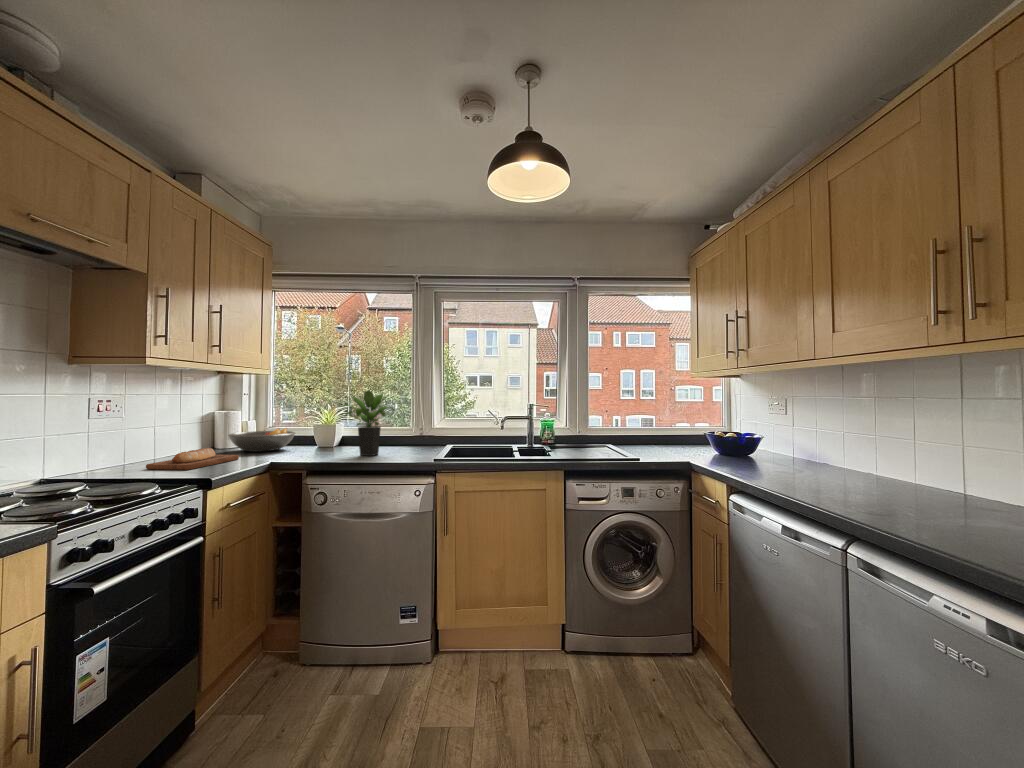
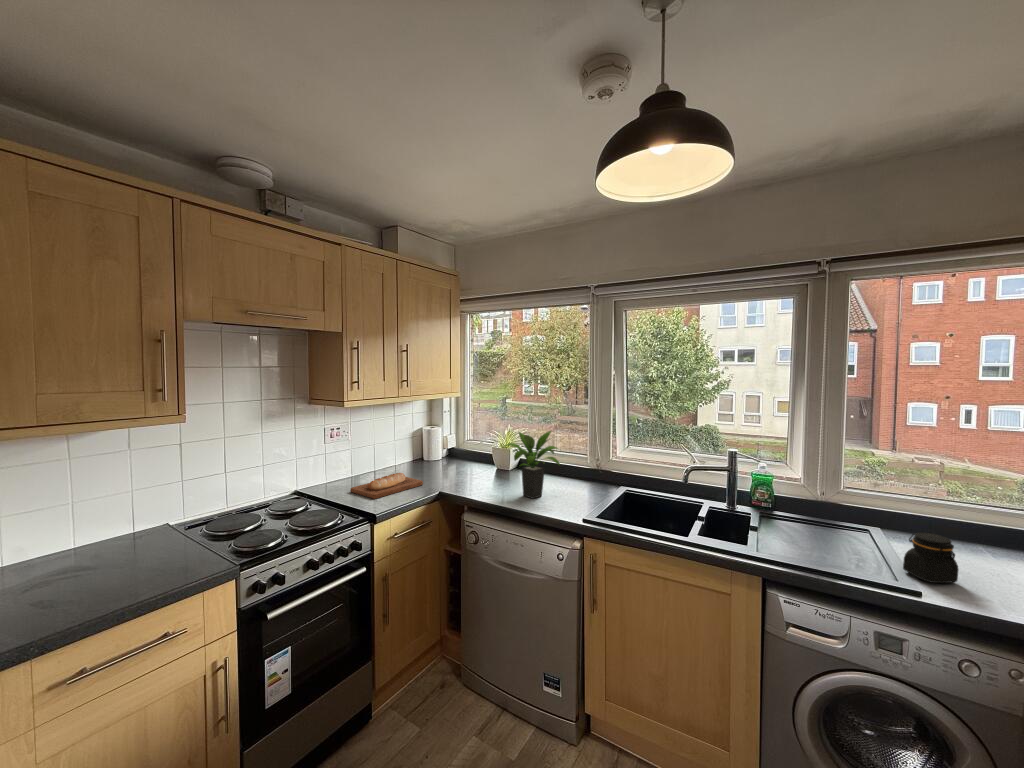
fruit bowl: present [228,428,295,452] -> none [425,449,481,472]
jar: none [663,428,694,458] -> present [903,532,958,583]

